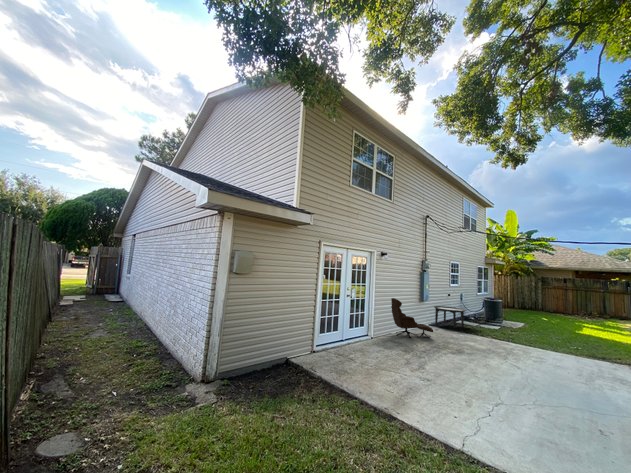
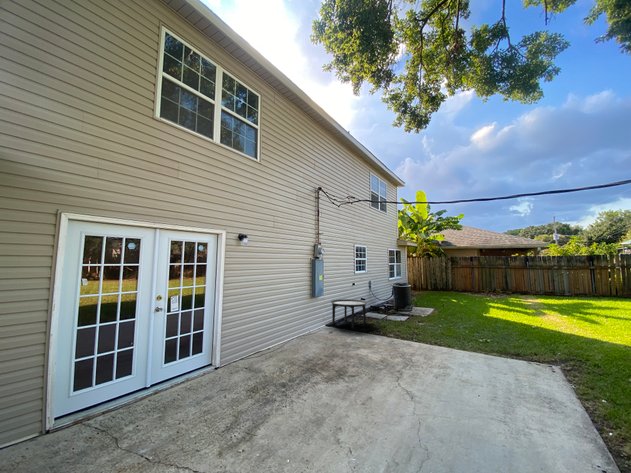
lounge chair: present [391,298,433,338] -> none [257,299,313,358]

